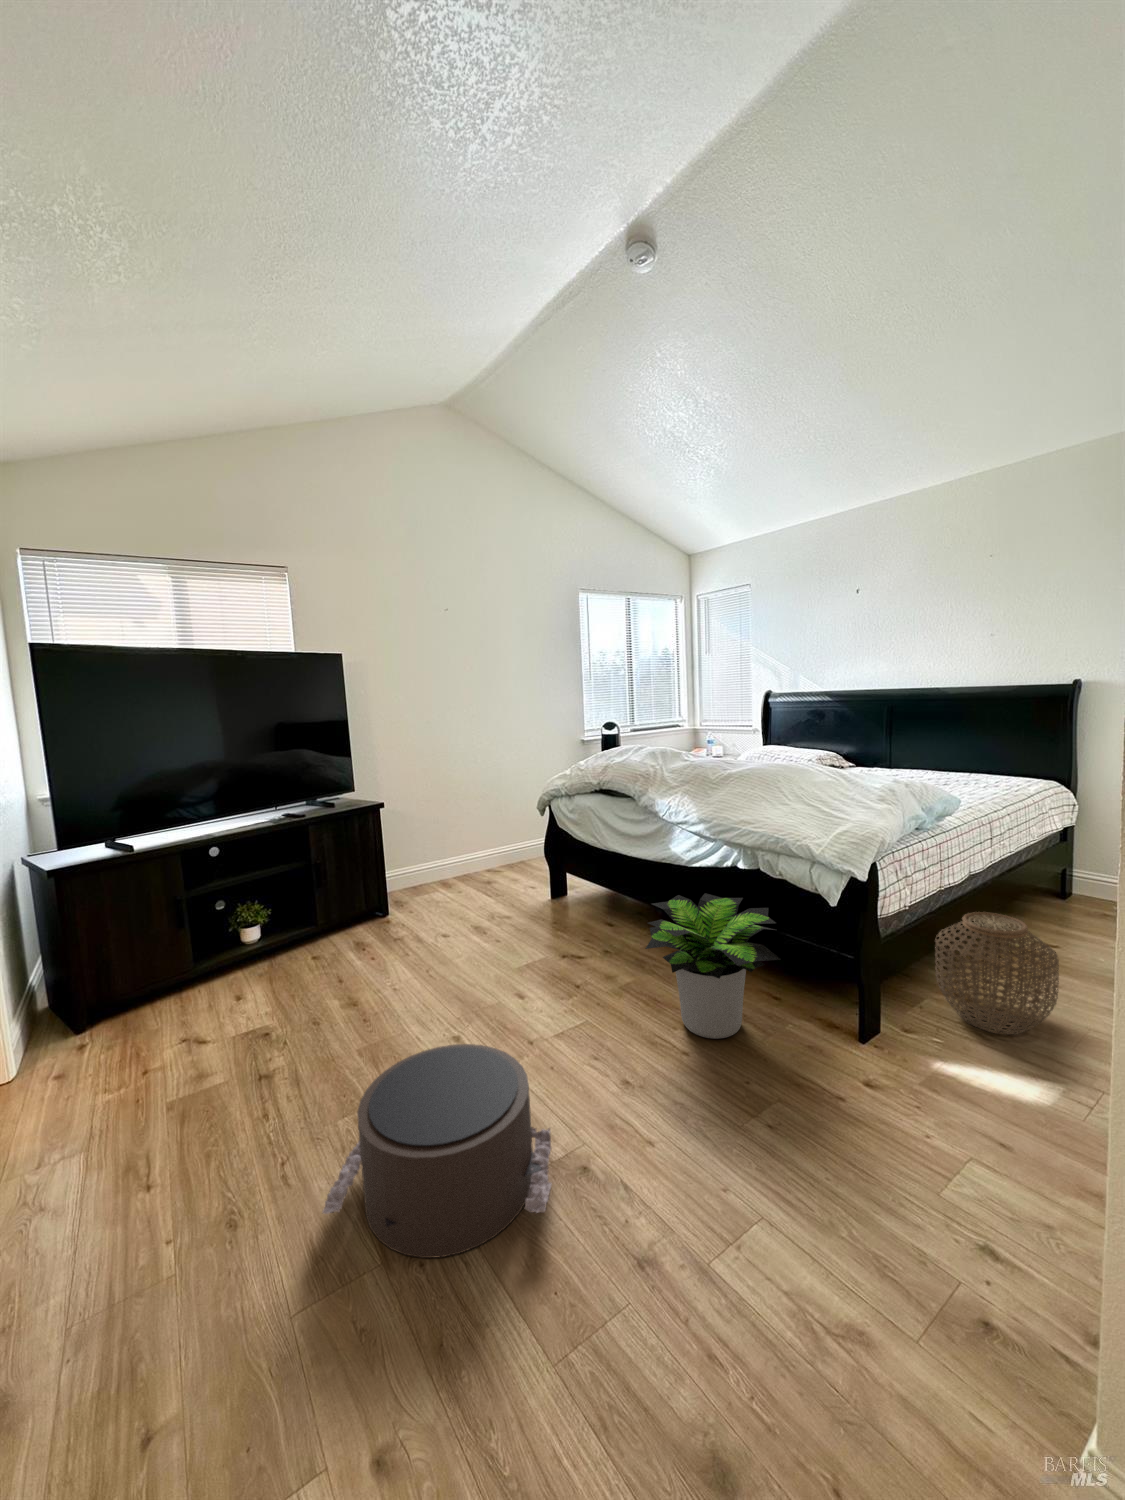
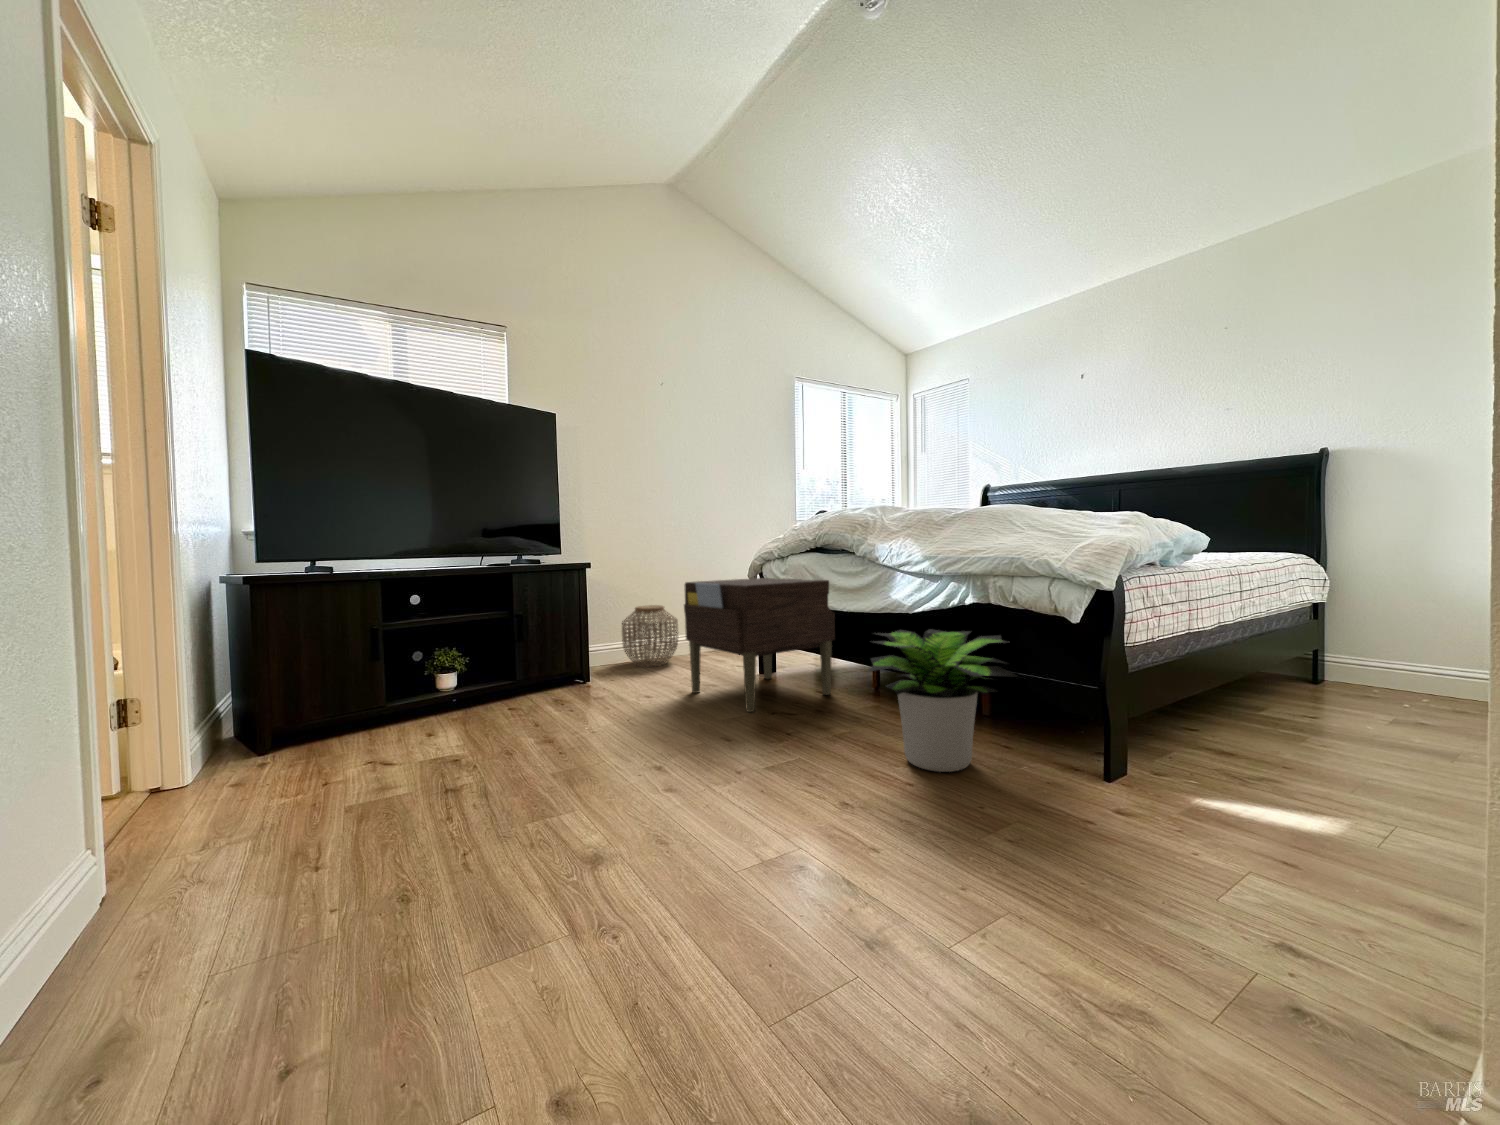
nightstand: none [475,811,621,959] -> present [684,578,835,712]
woven basket: present [935,912,1059,1034] -> present [622,605,678,667]
pouf: present [323,1044,551,1258] -> none [503,738,767,933]

